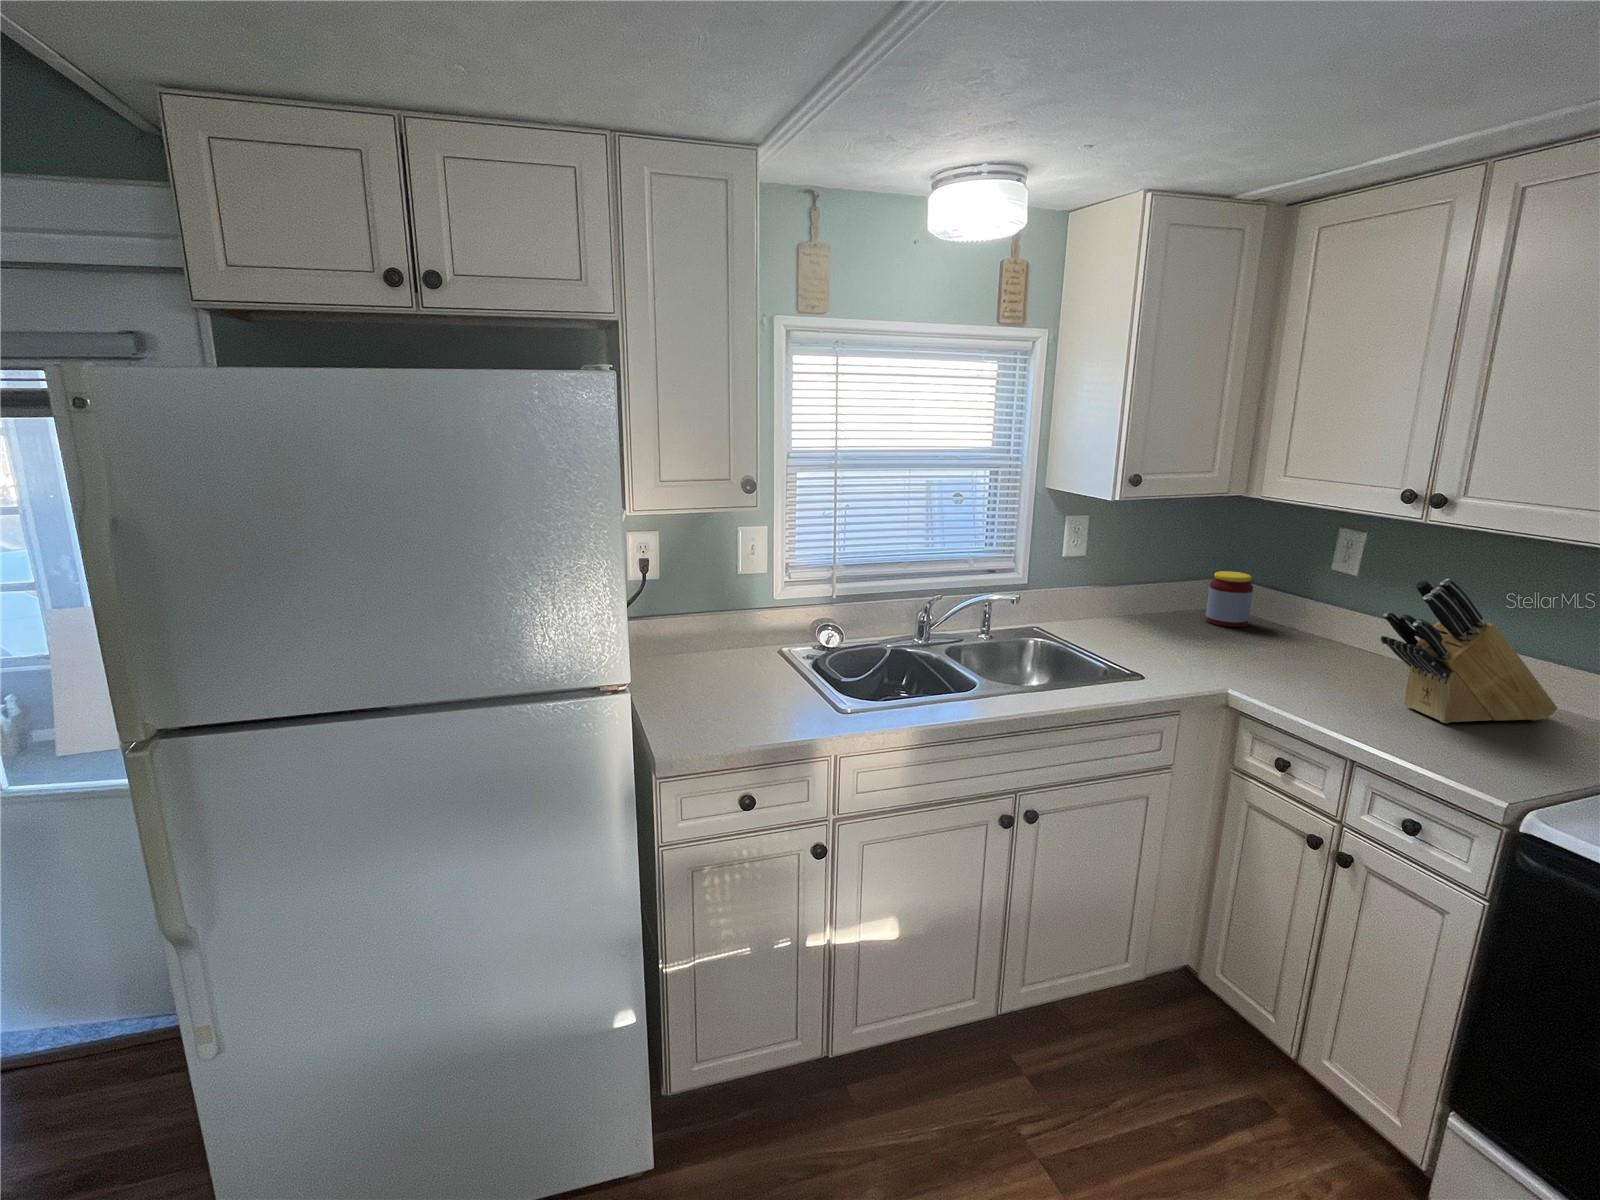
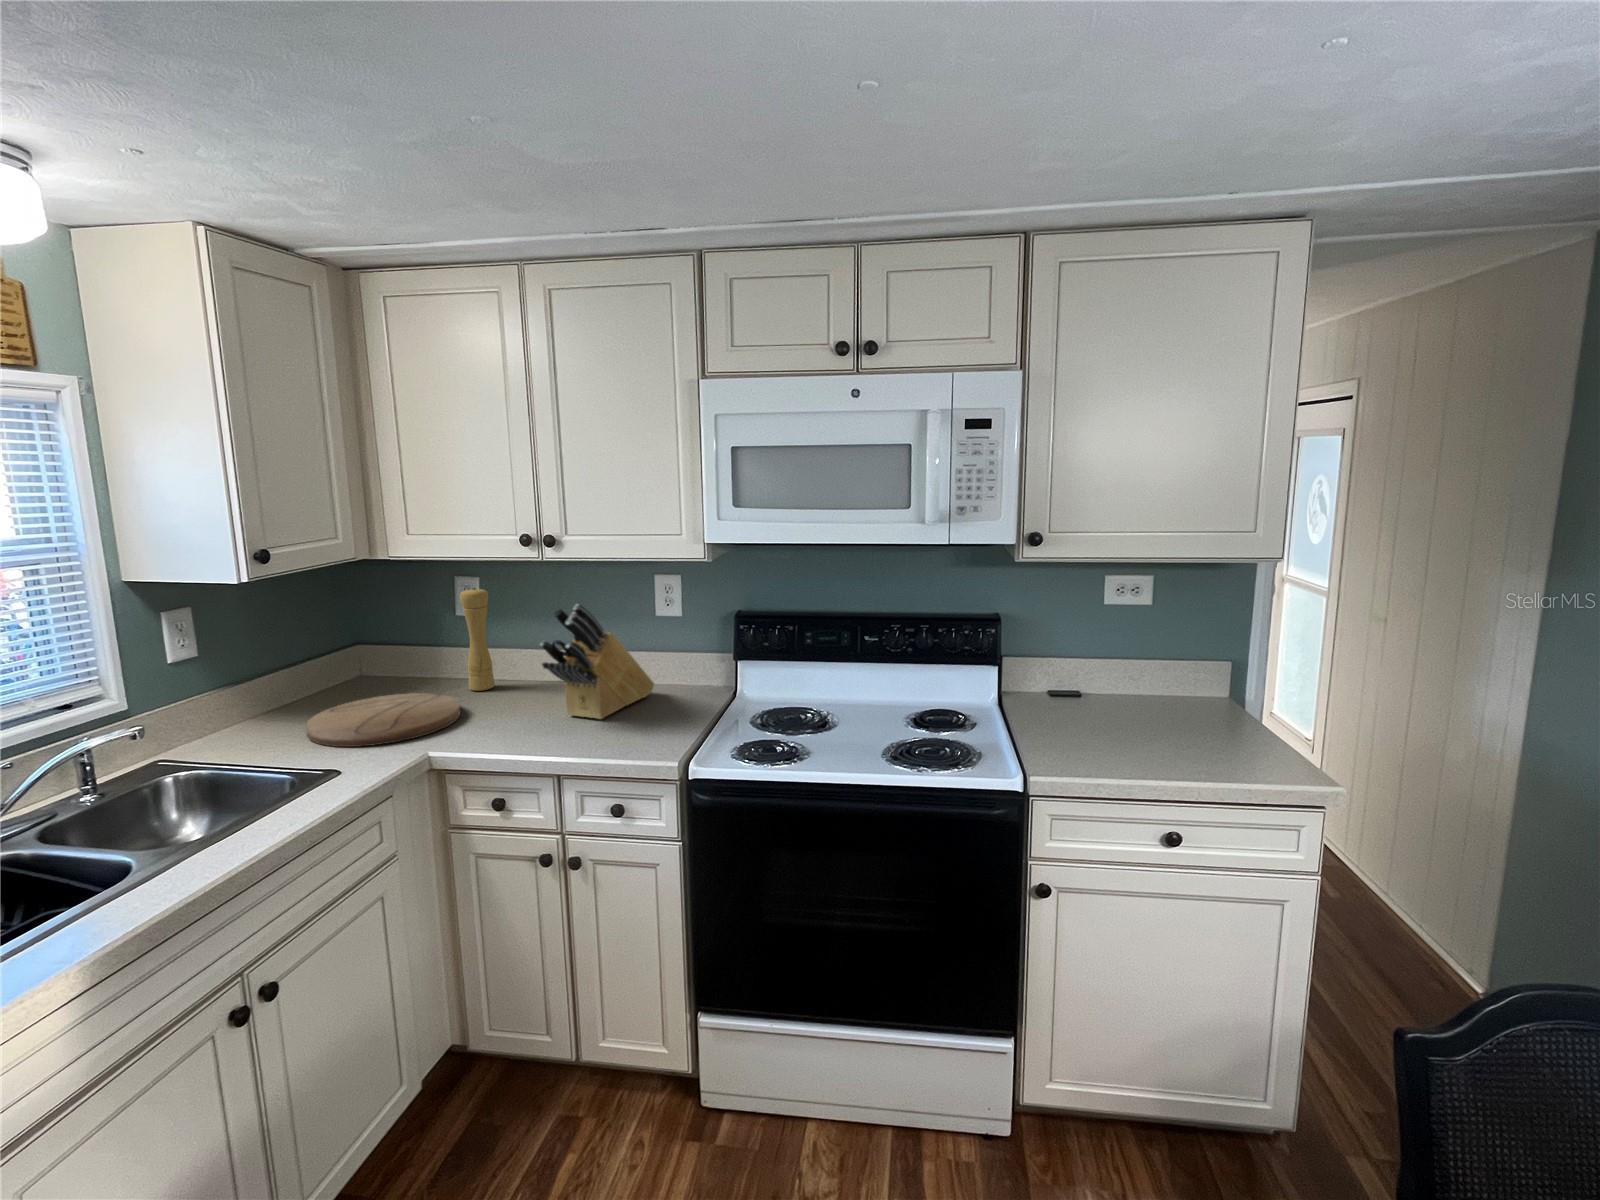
pepper mill: none [1314,541,1363,653] -> present [460,588,495,691]
jar: present [1205,571,1253,627] -> none [351,636,399,694]
cutting board: none [1141,625,1288,674] -> present [306,693,460,747]

